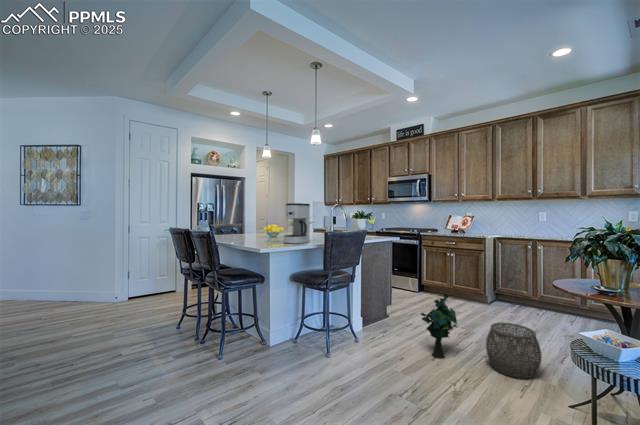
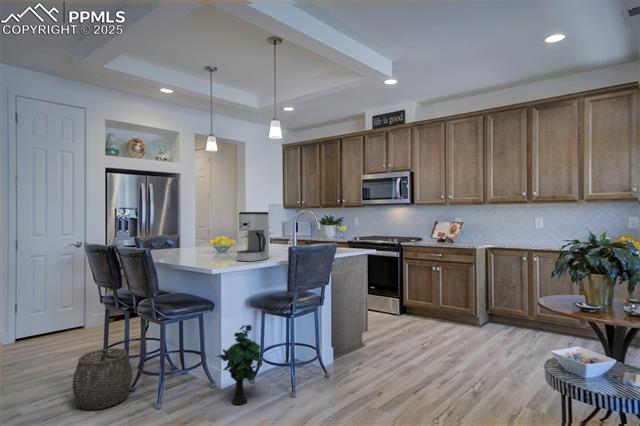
decorative plant: present [421,294,457,359] -> present [218,325,262,405]
woven basket: present [486,323,542,379] -> present [72,348,132,410]

